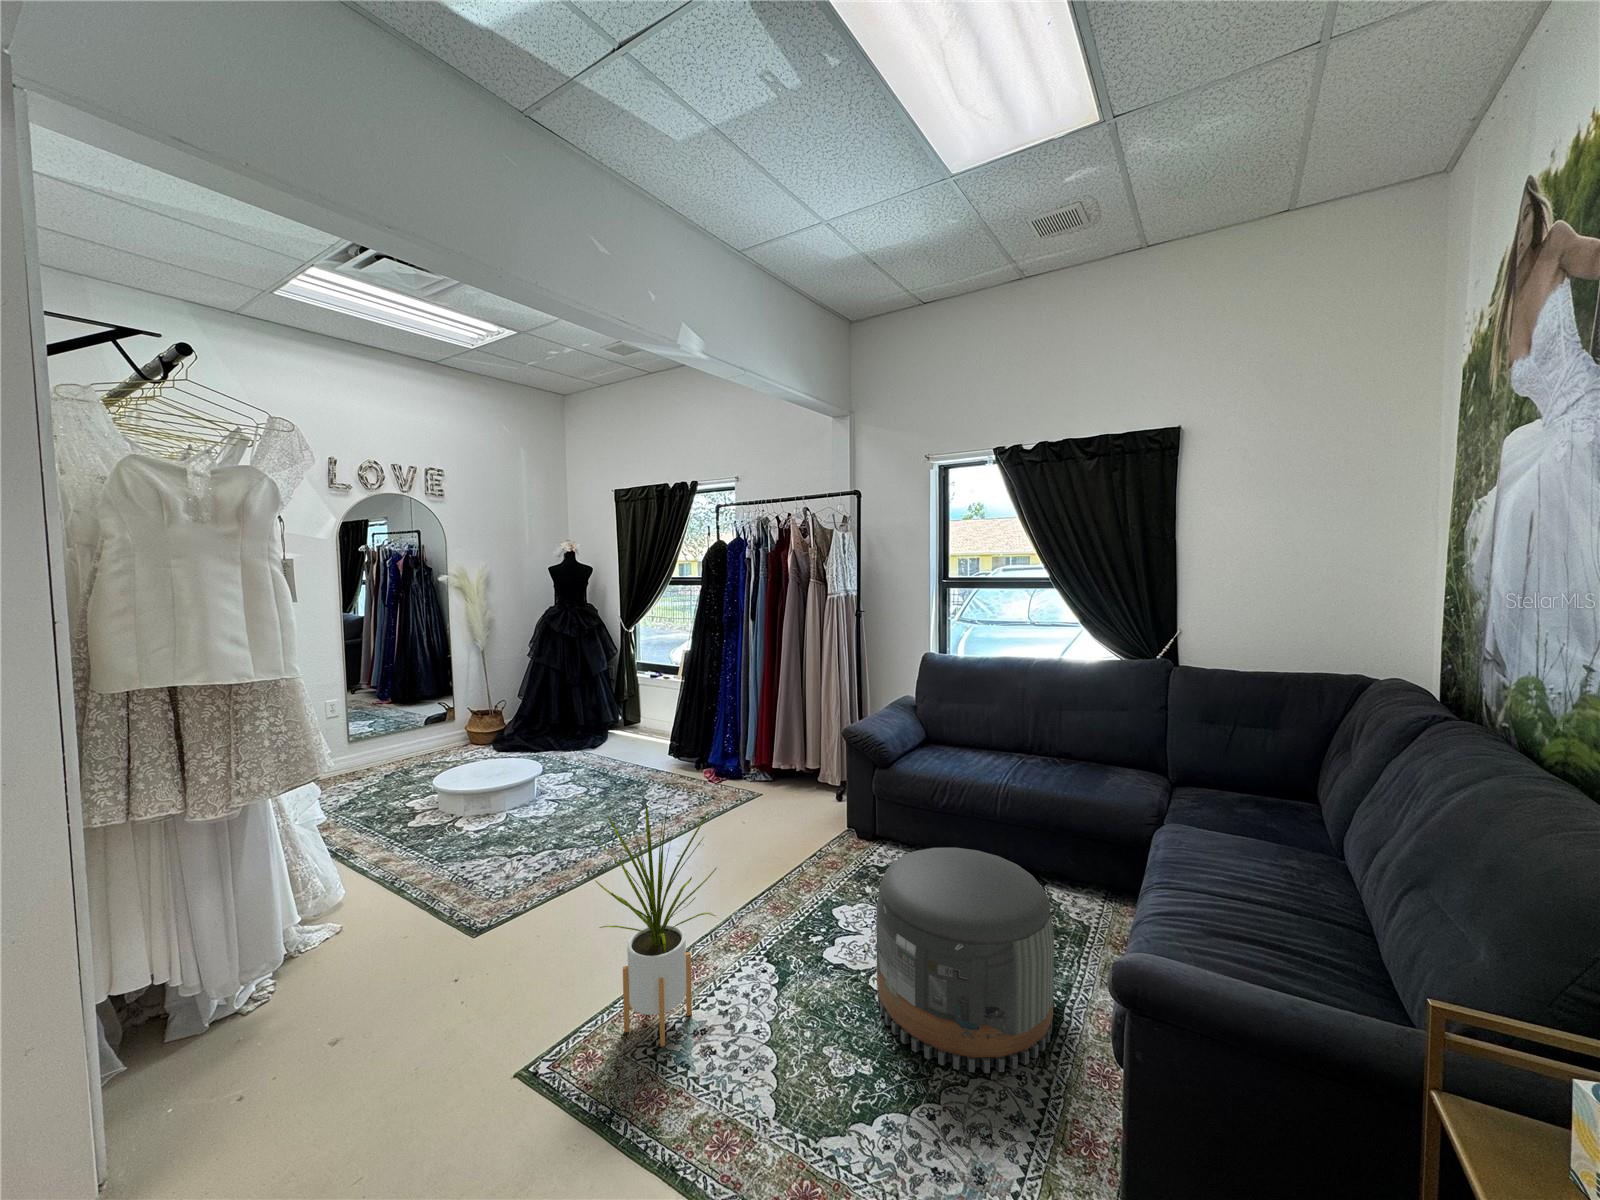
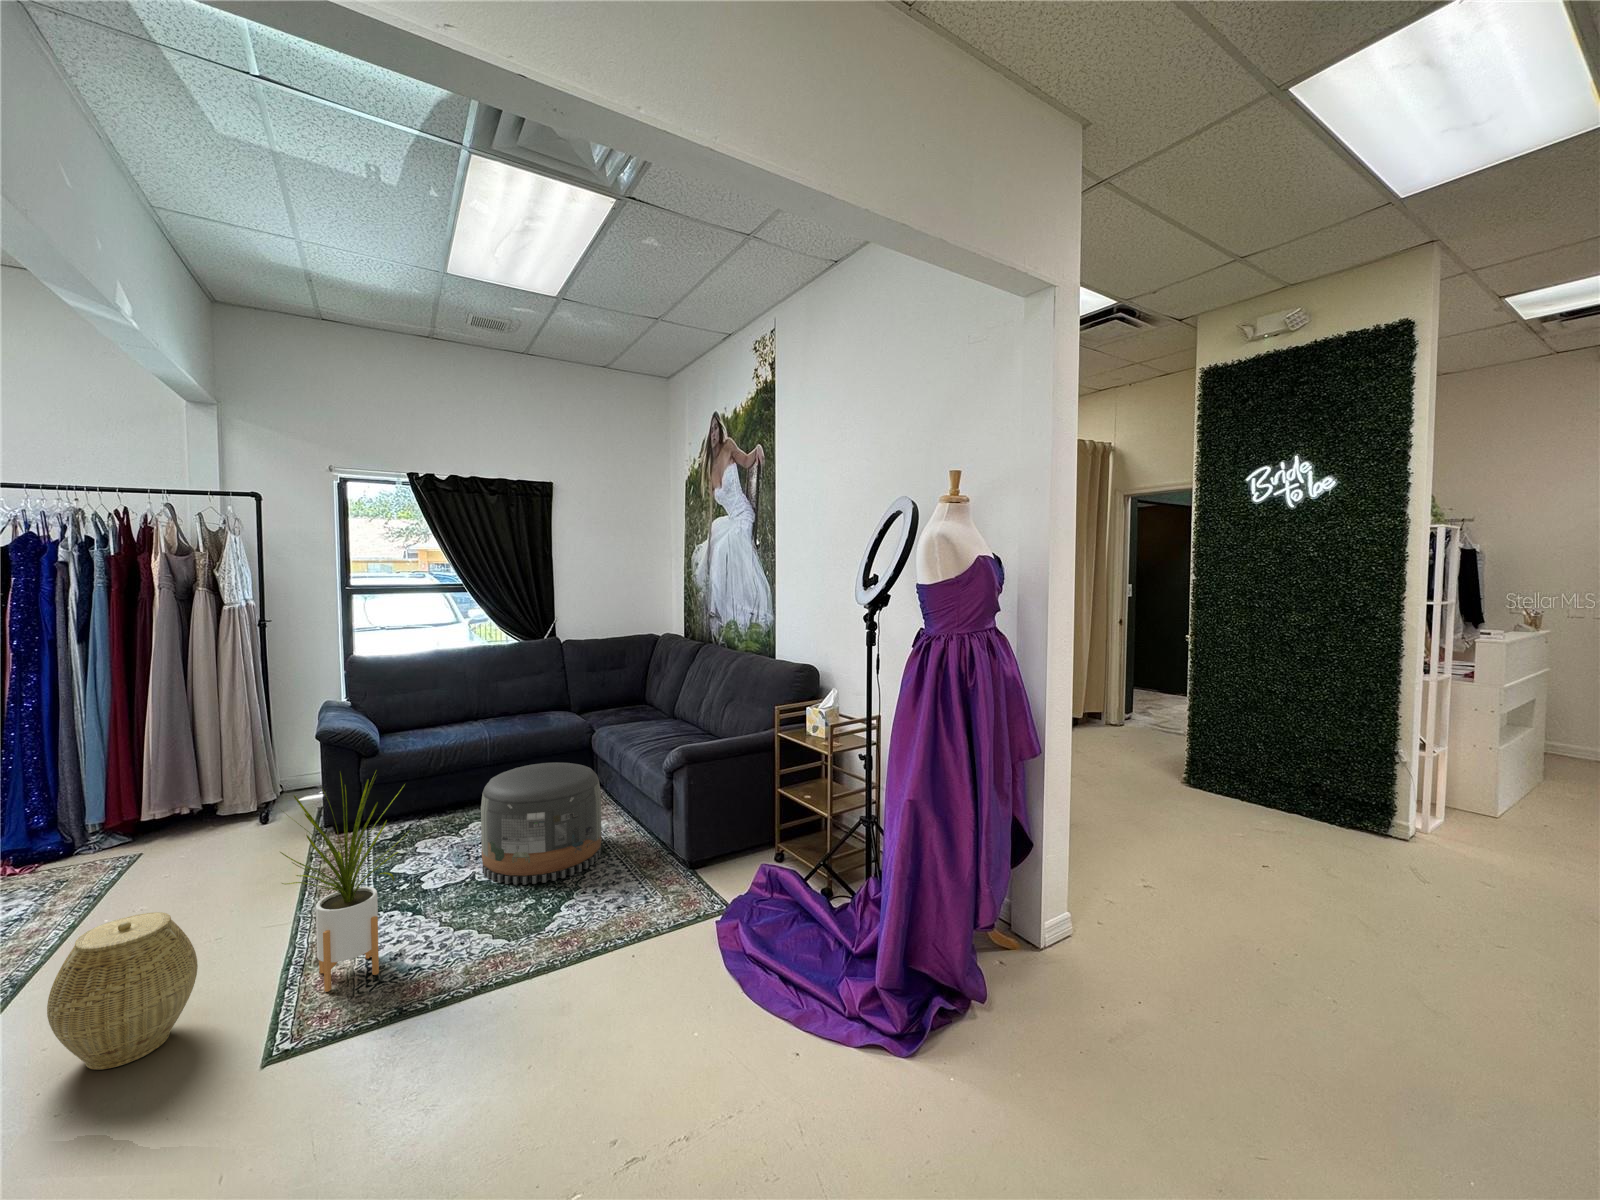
woven basket: none [484,863,580,992] -> present [47,912,198,1070]

